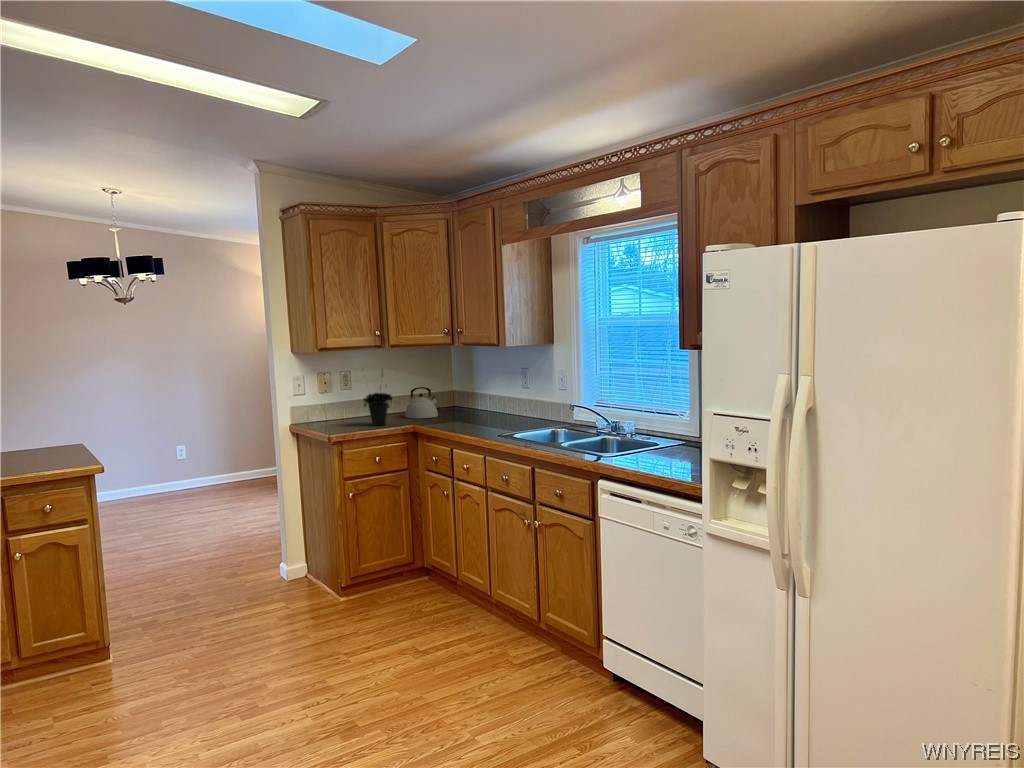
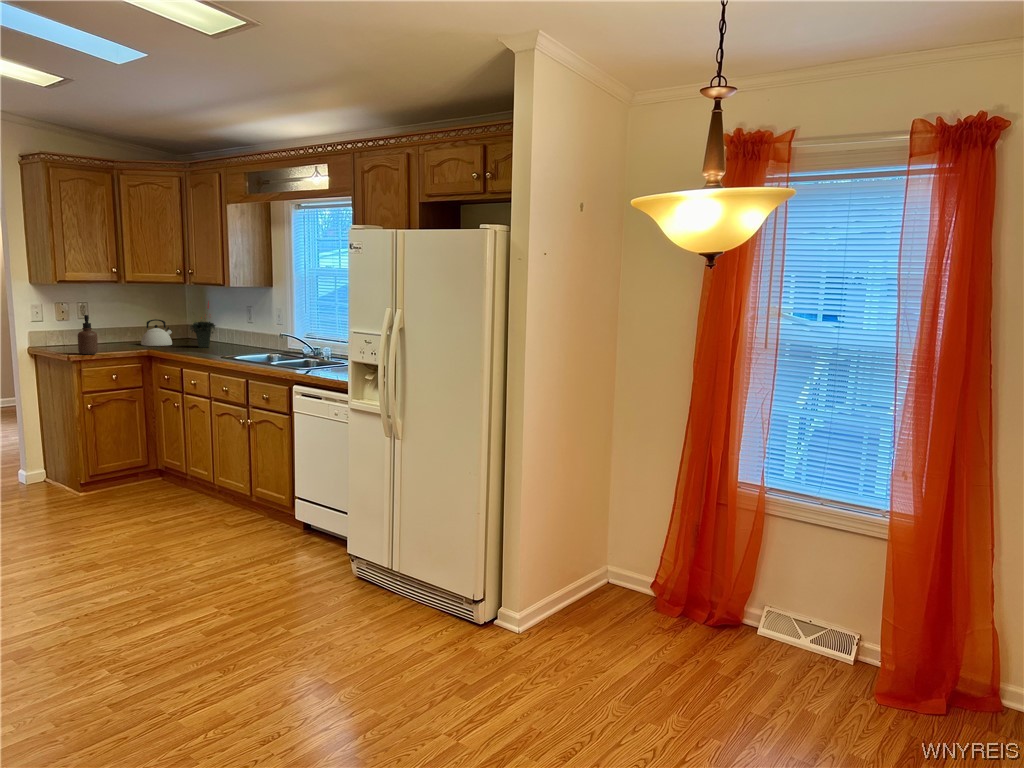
potted plant: present [363,369,392,426] -> present [190,304,215,348]
soap dispenser: none [340,387,360,434] -> present [78,315,98,355]

